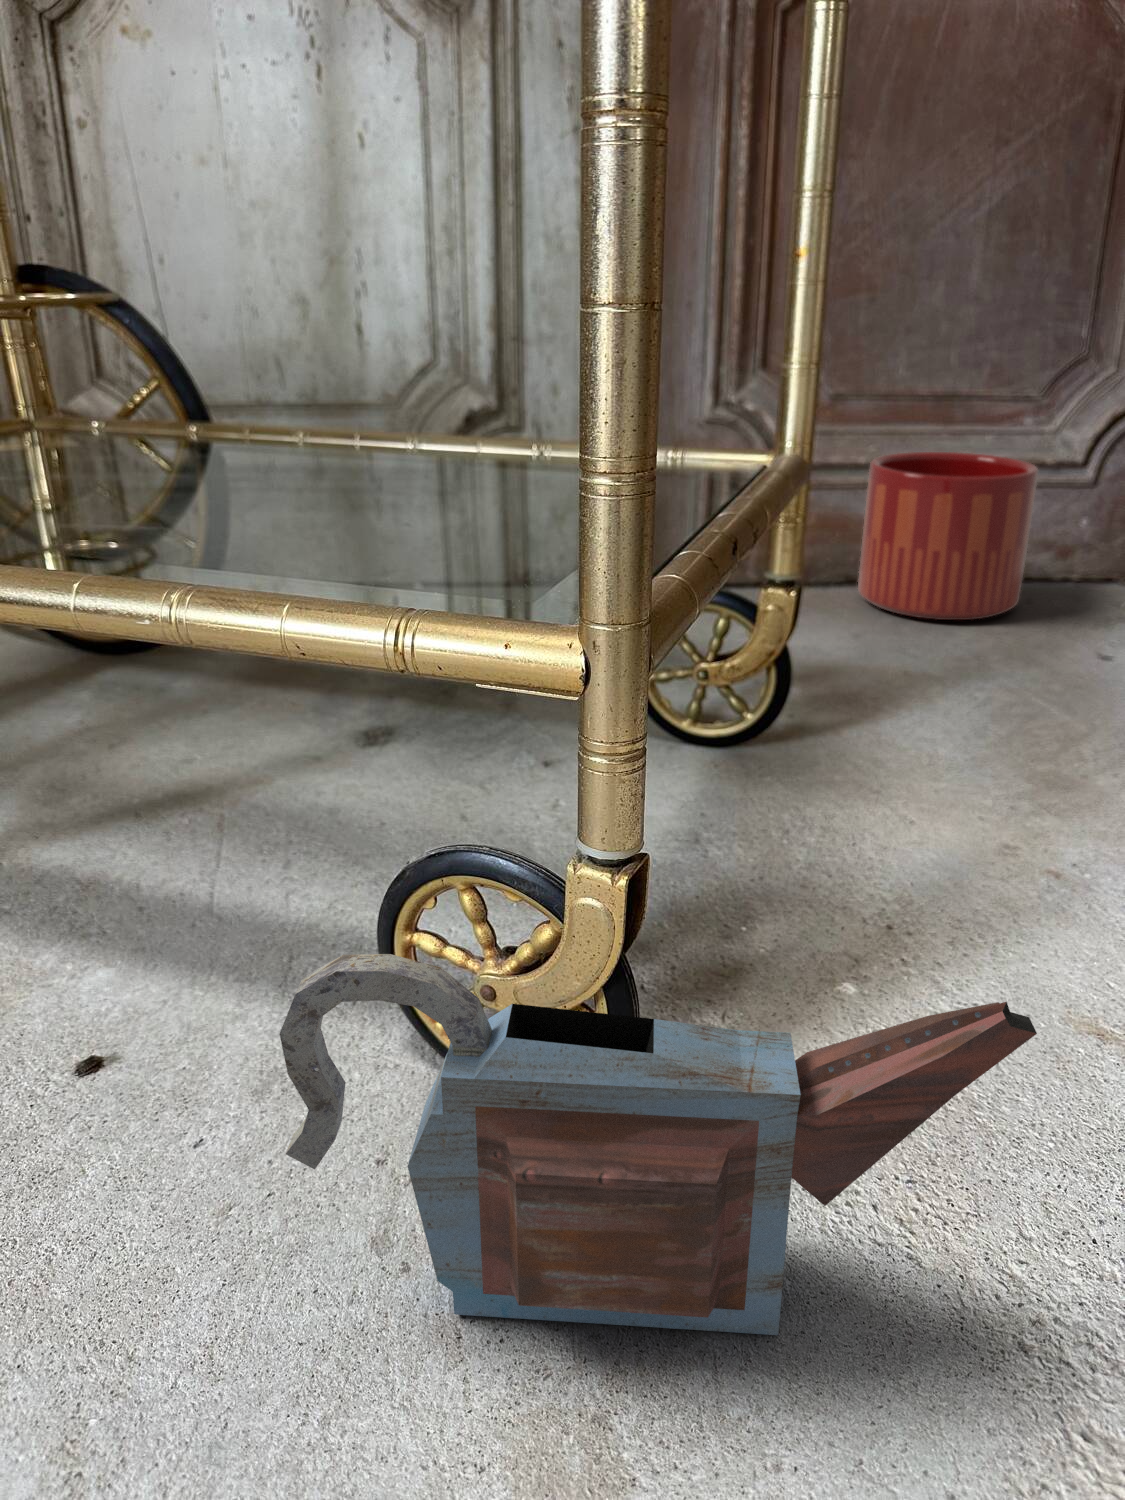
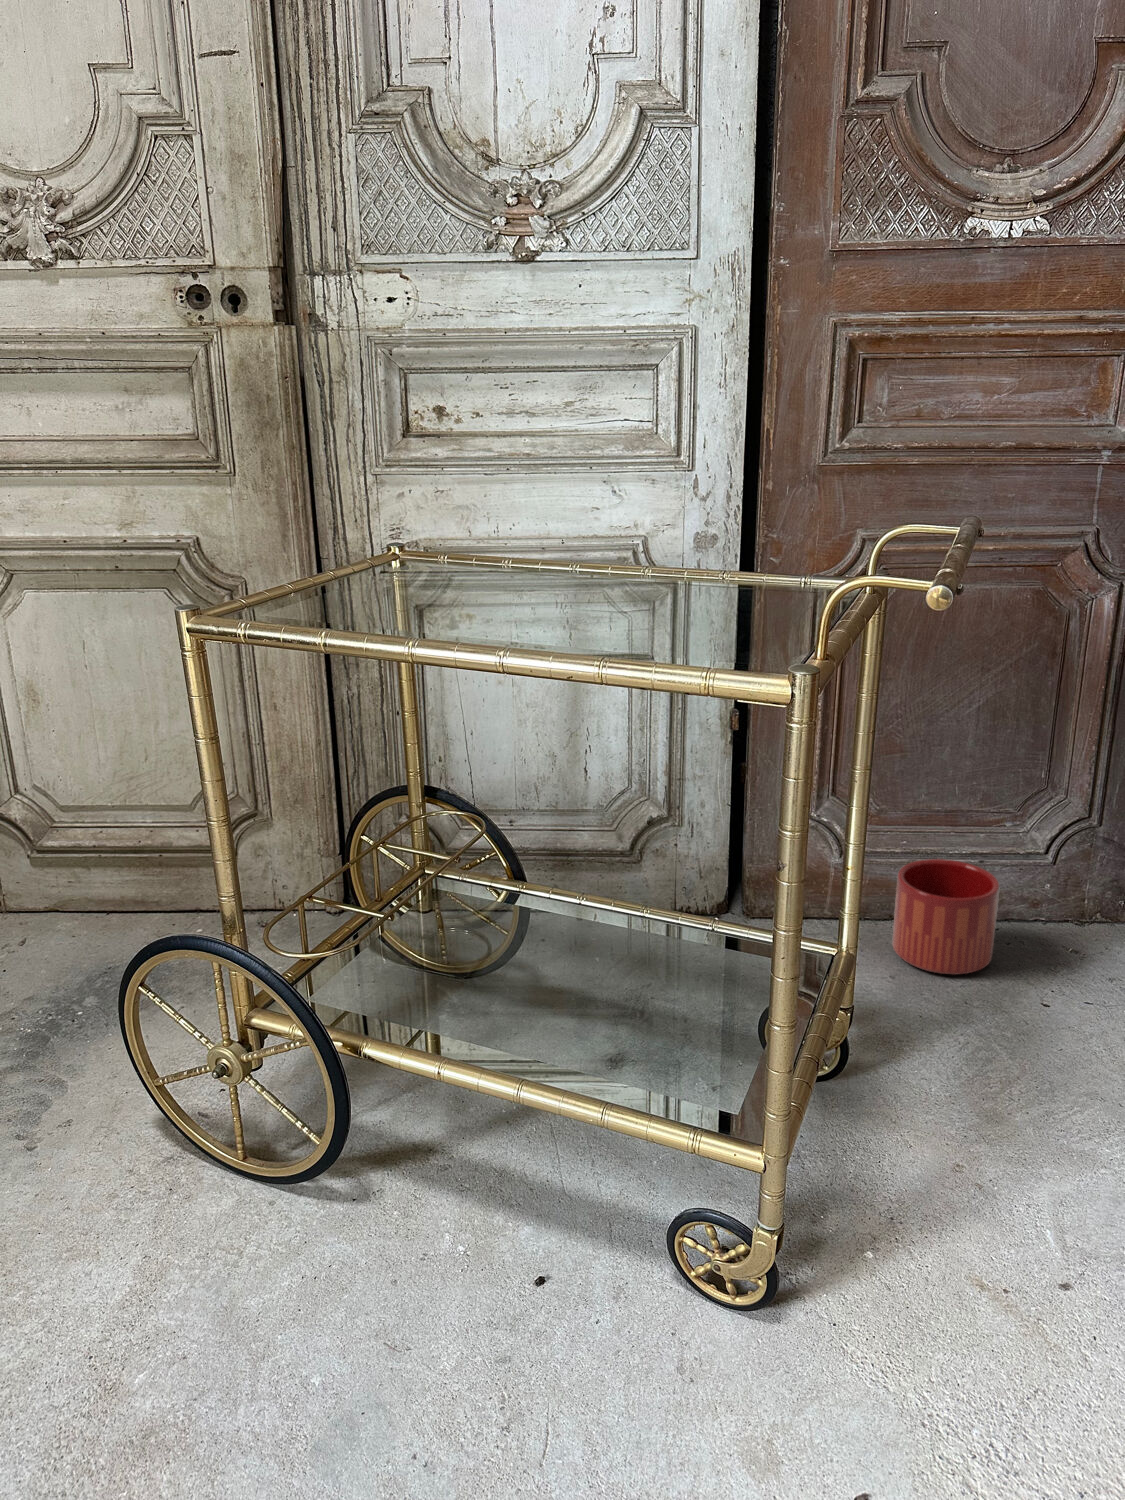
watering can: present [280,954,1037,1335] -> none [654,1271,920,1415]

